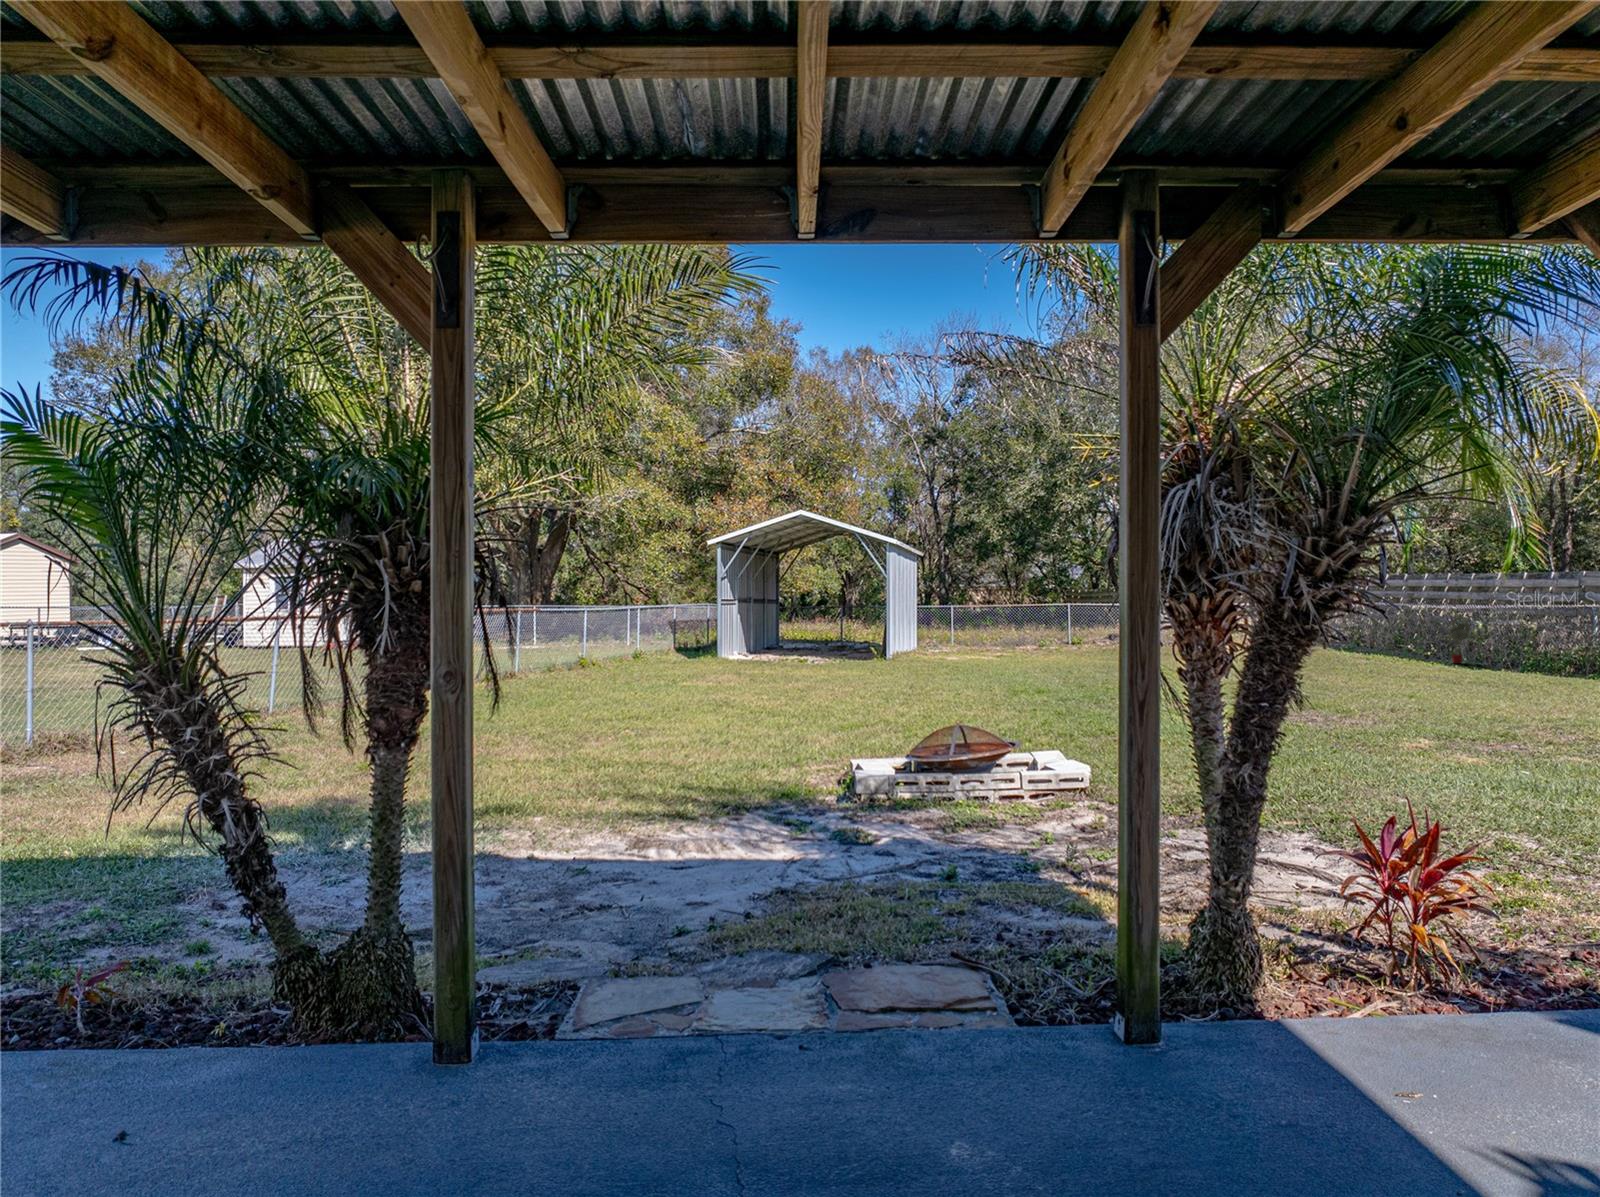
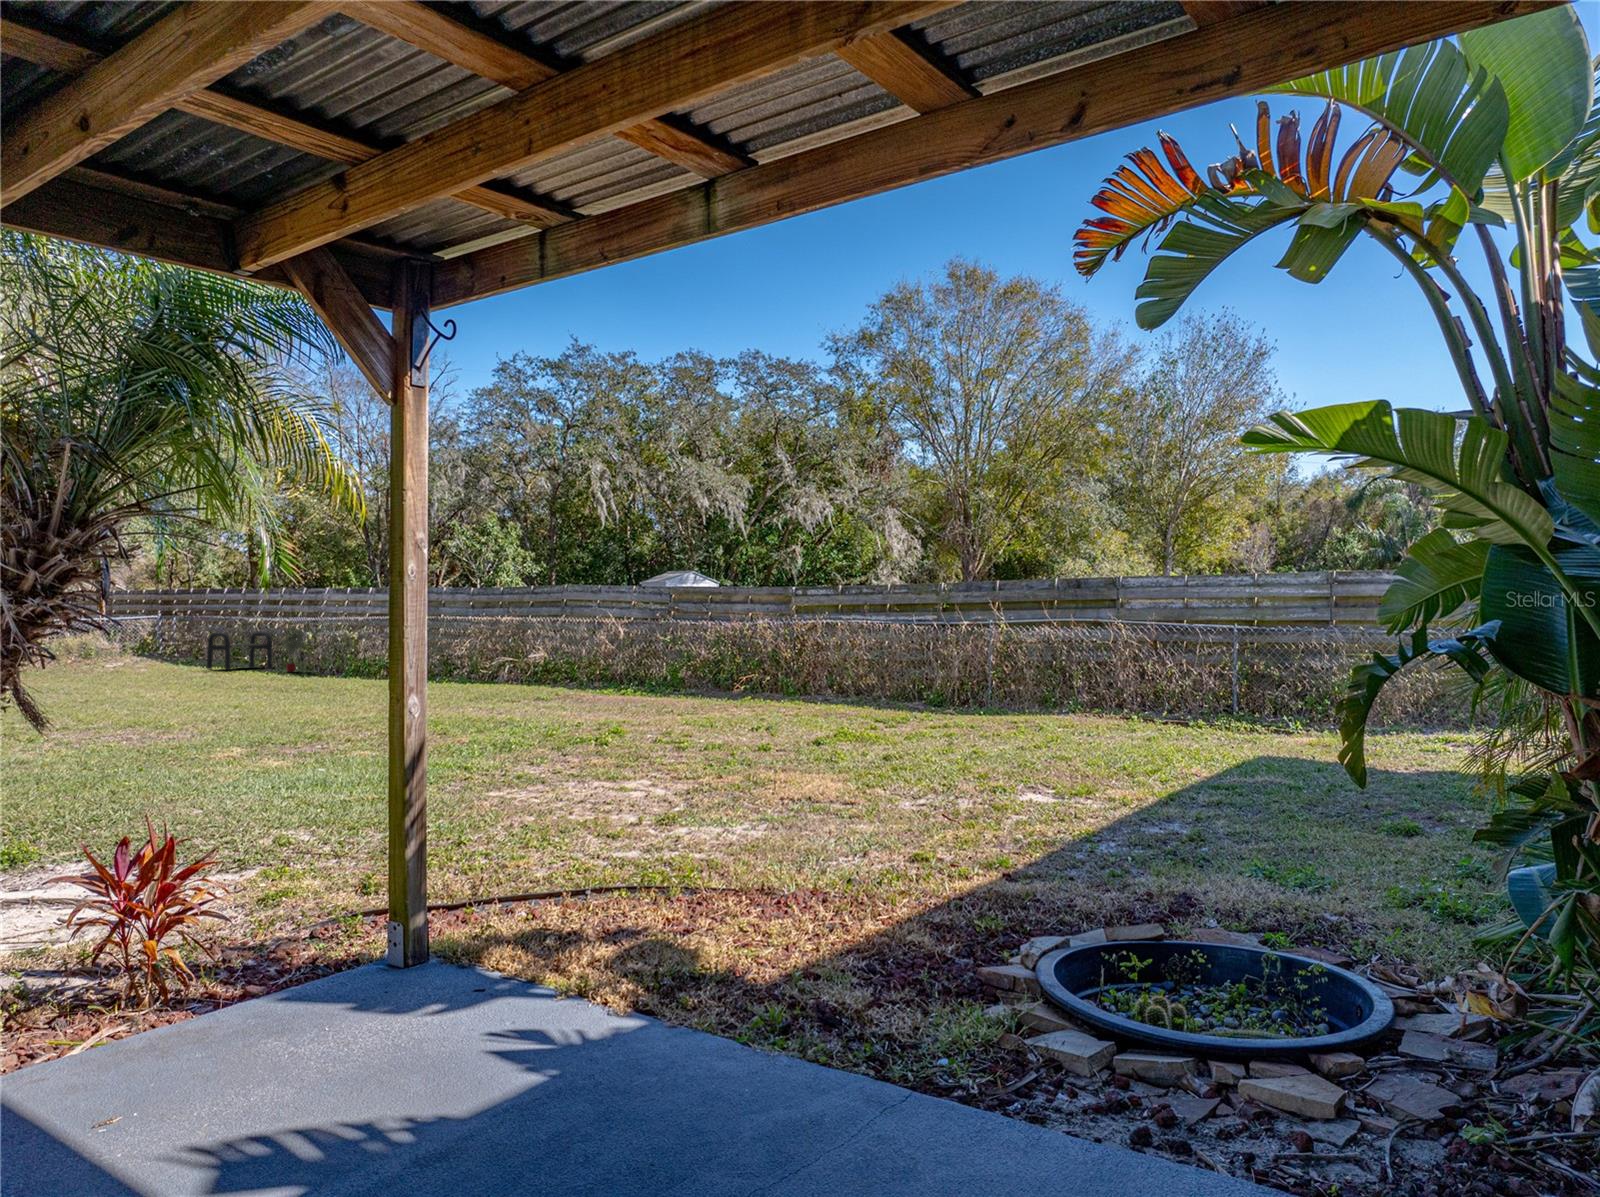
bench: none [1369,621,1436,659] -> present [207,631,272,670]

